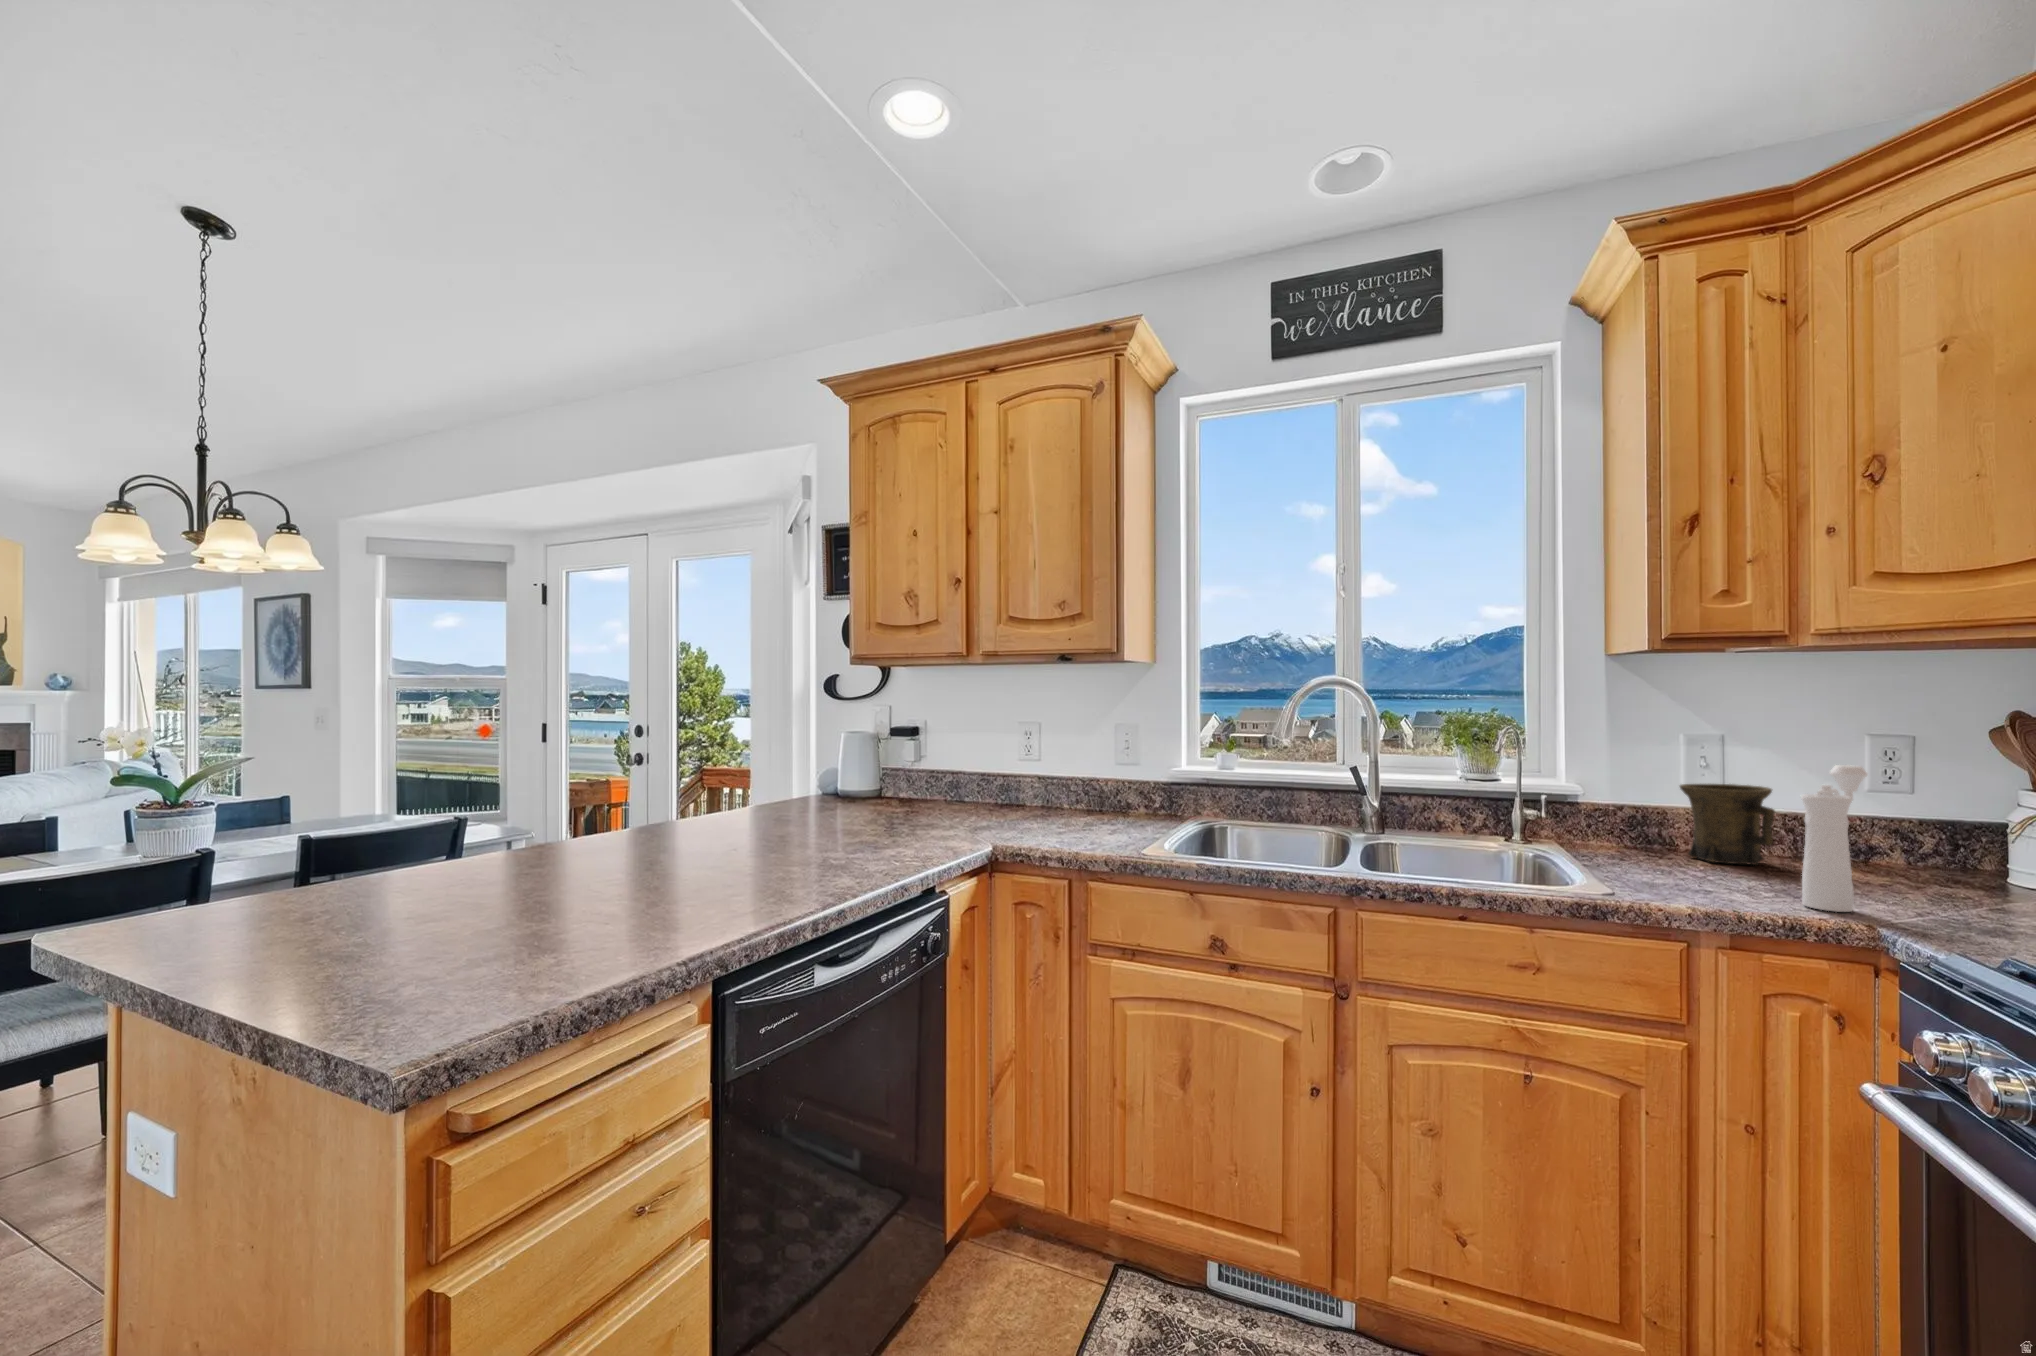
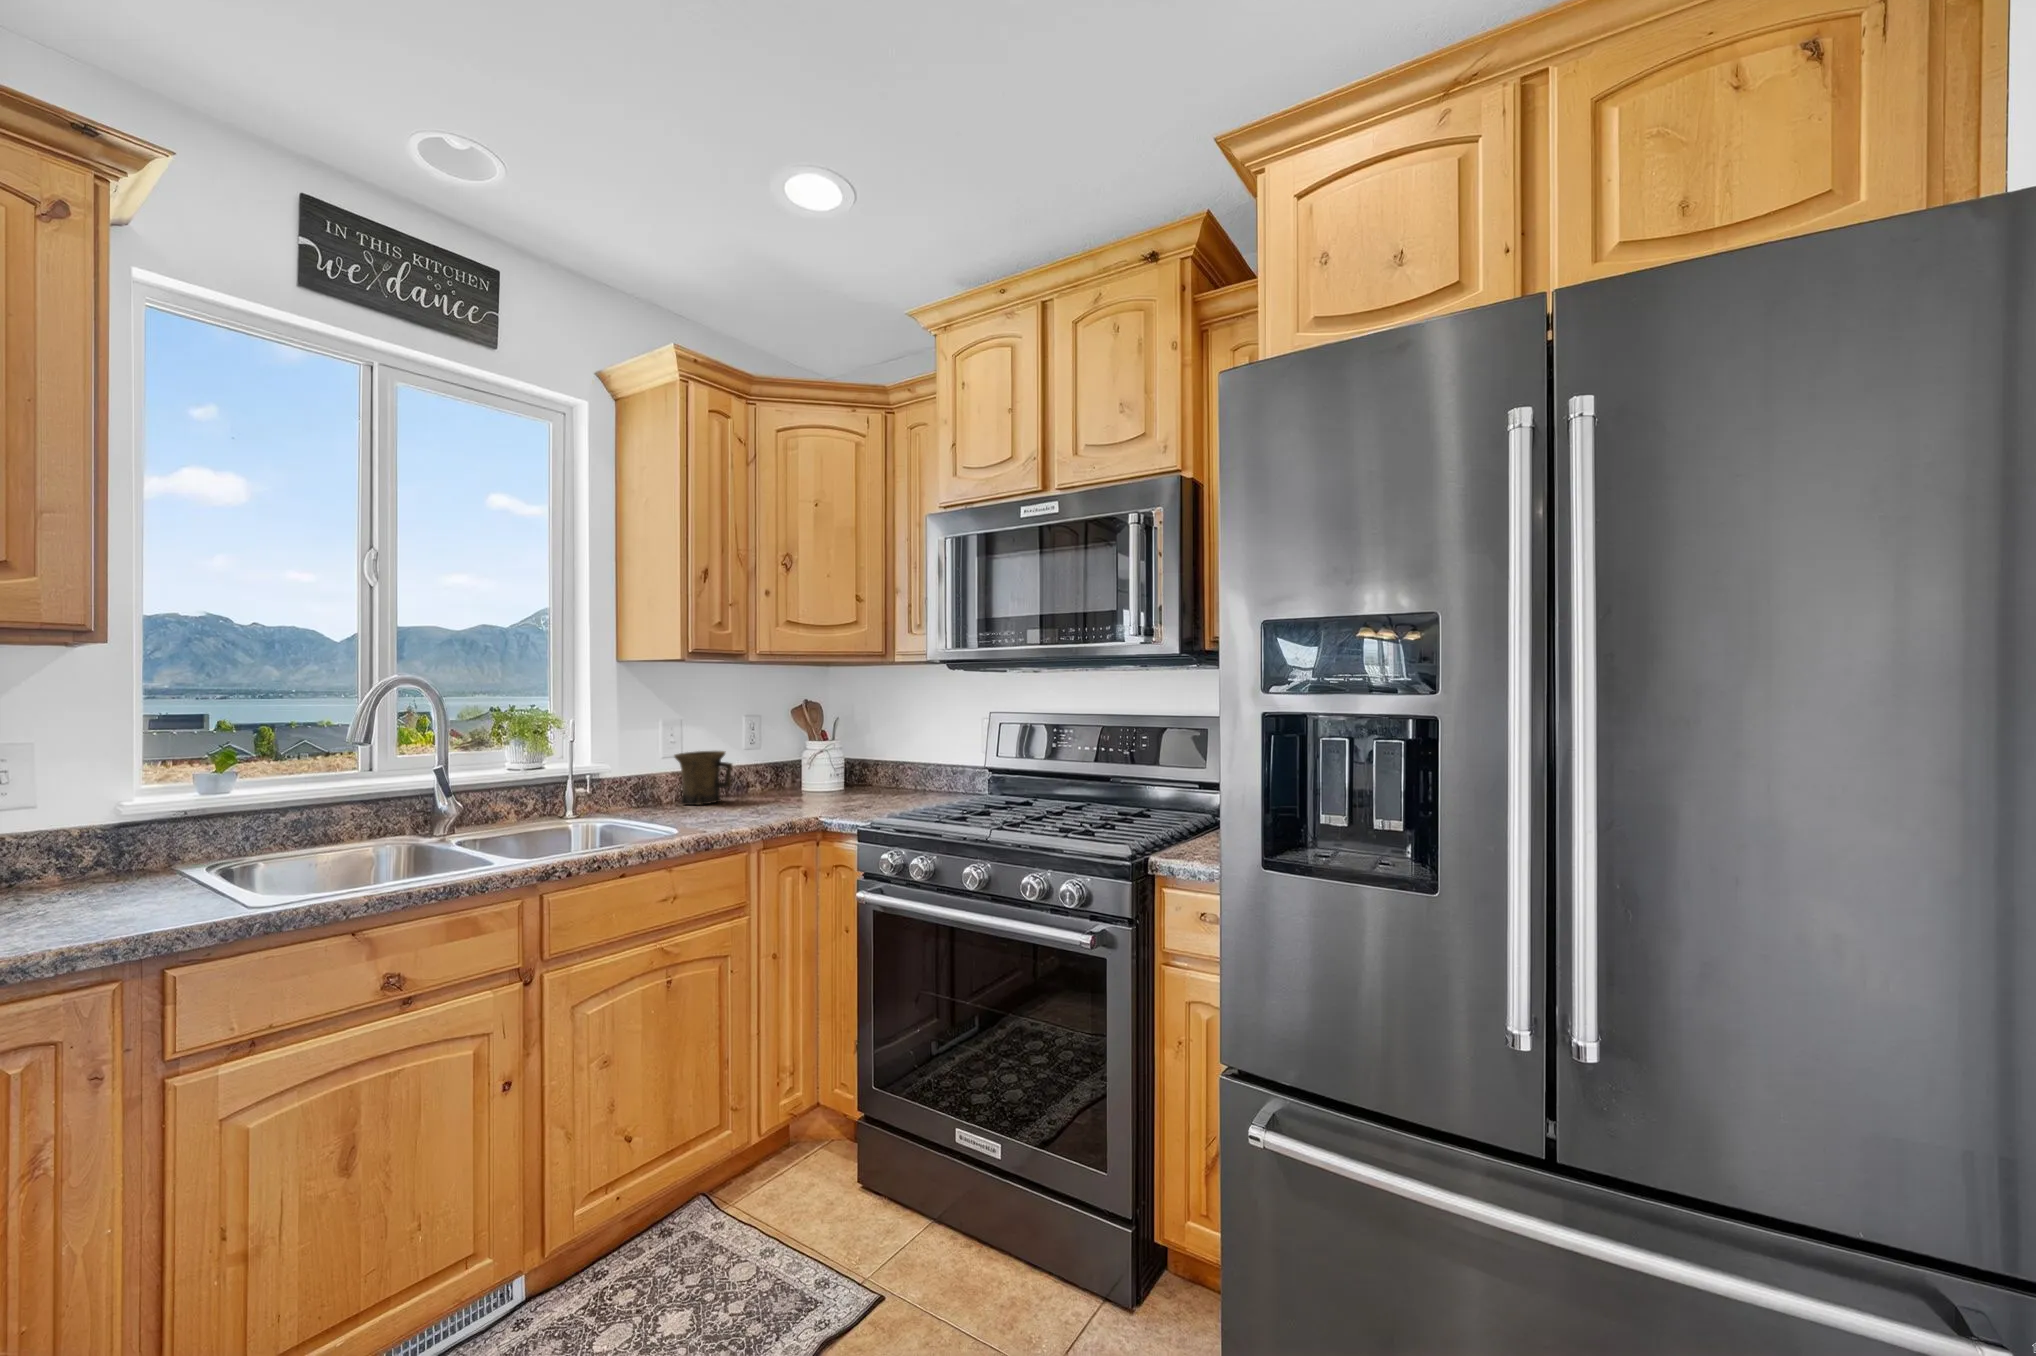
pepper mill: present [1801,765,1867,912] -> none [781,730,807,814]

